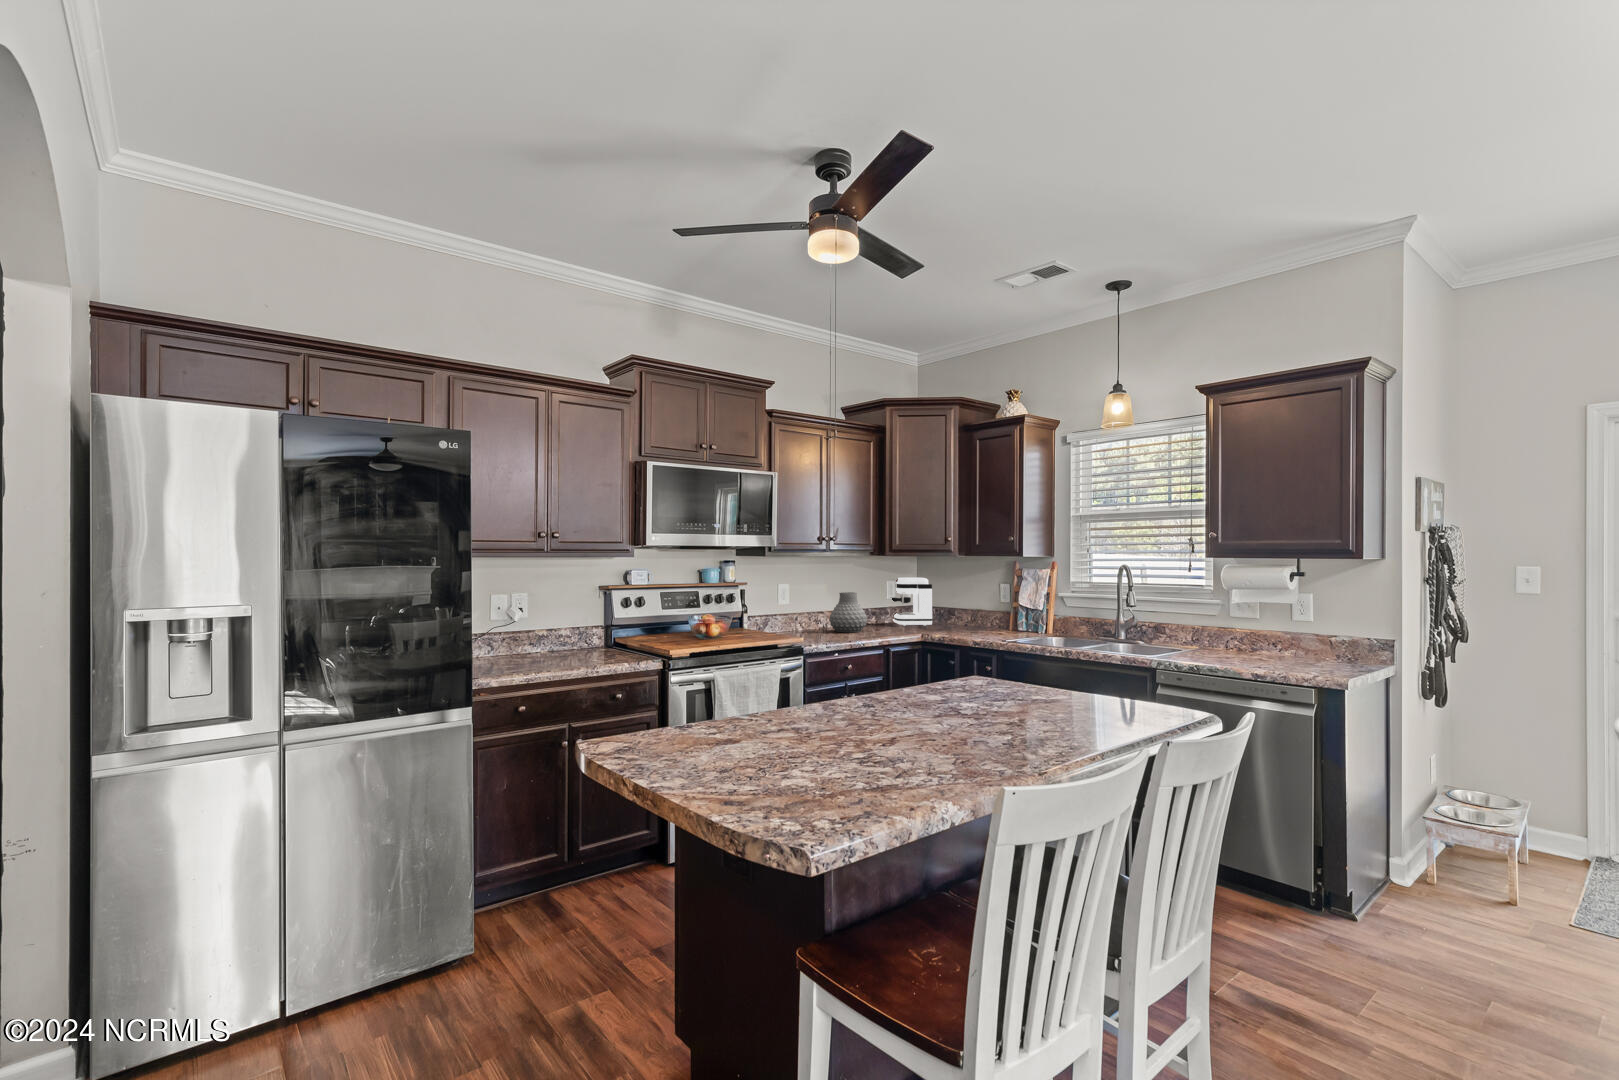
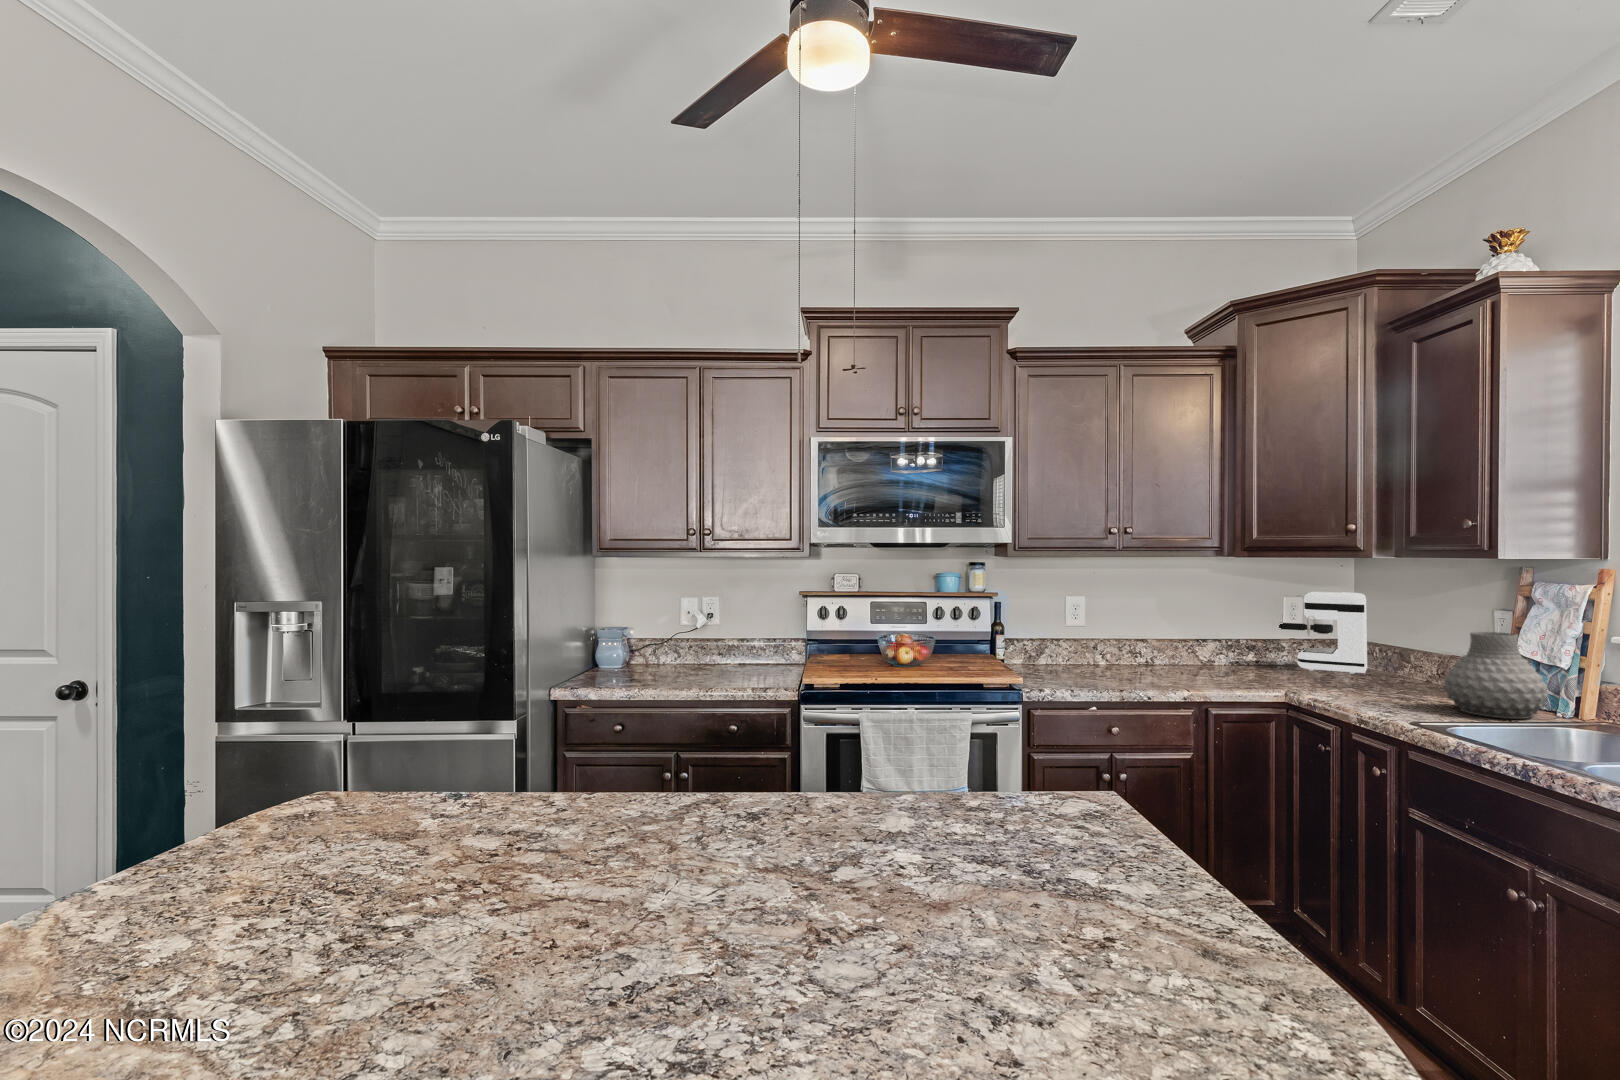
vase: present [829,592,867,632] -> present [1444,632,1548,719]

